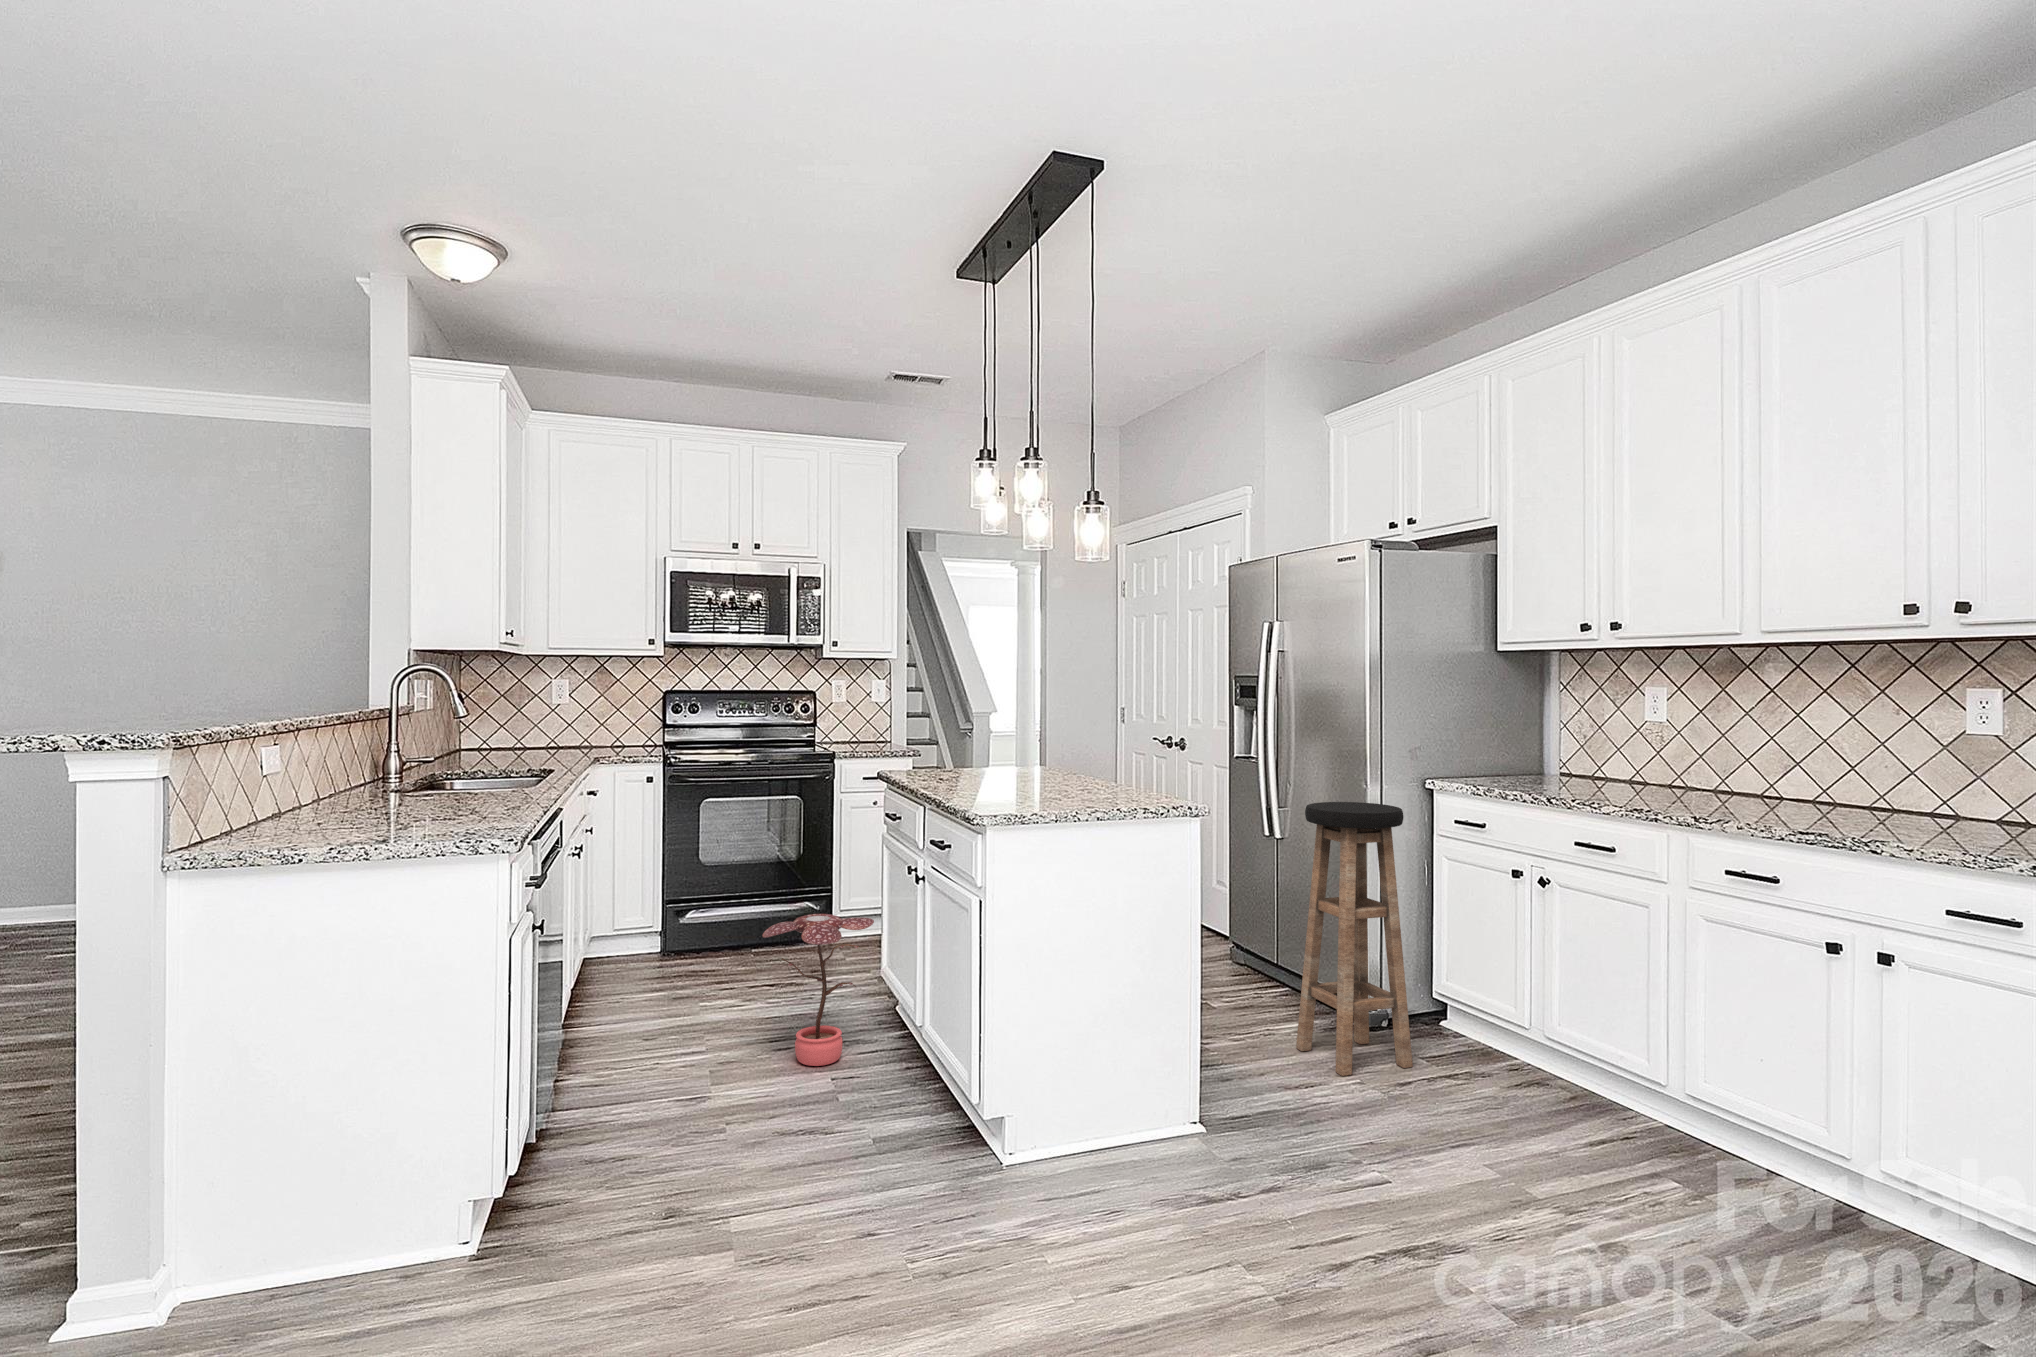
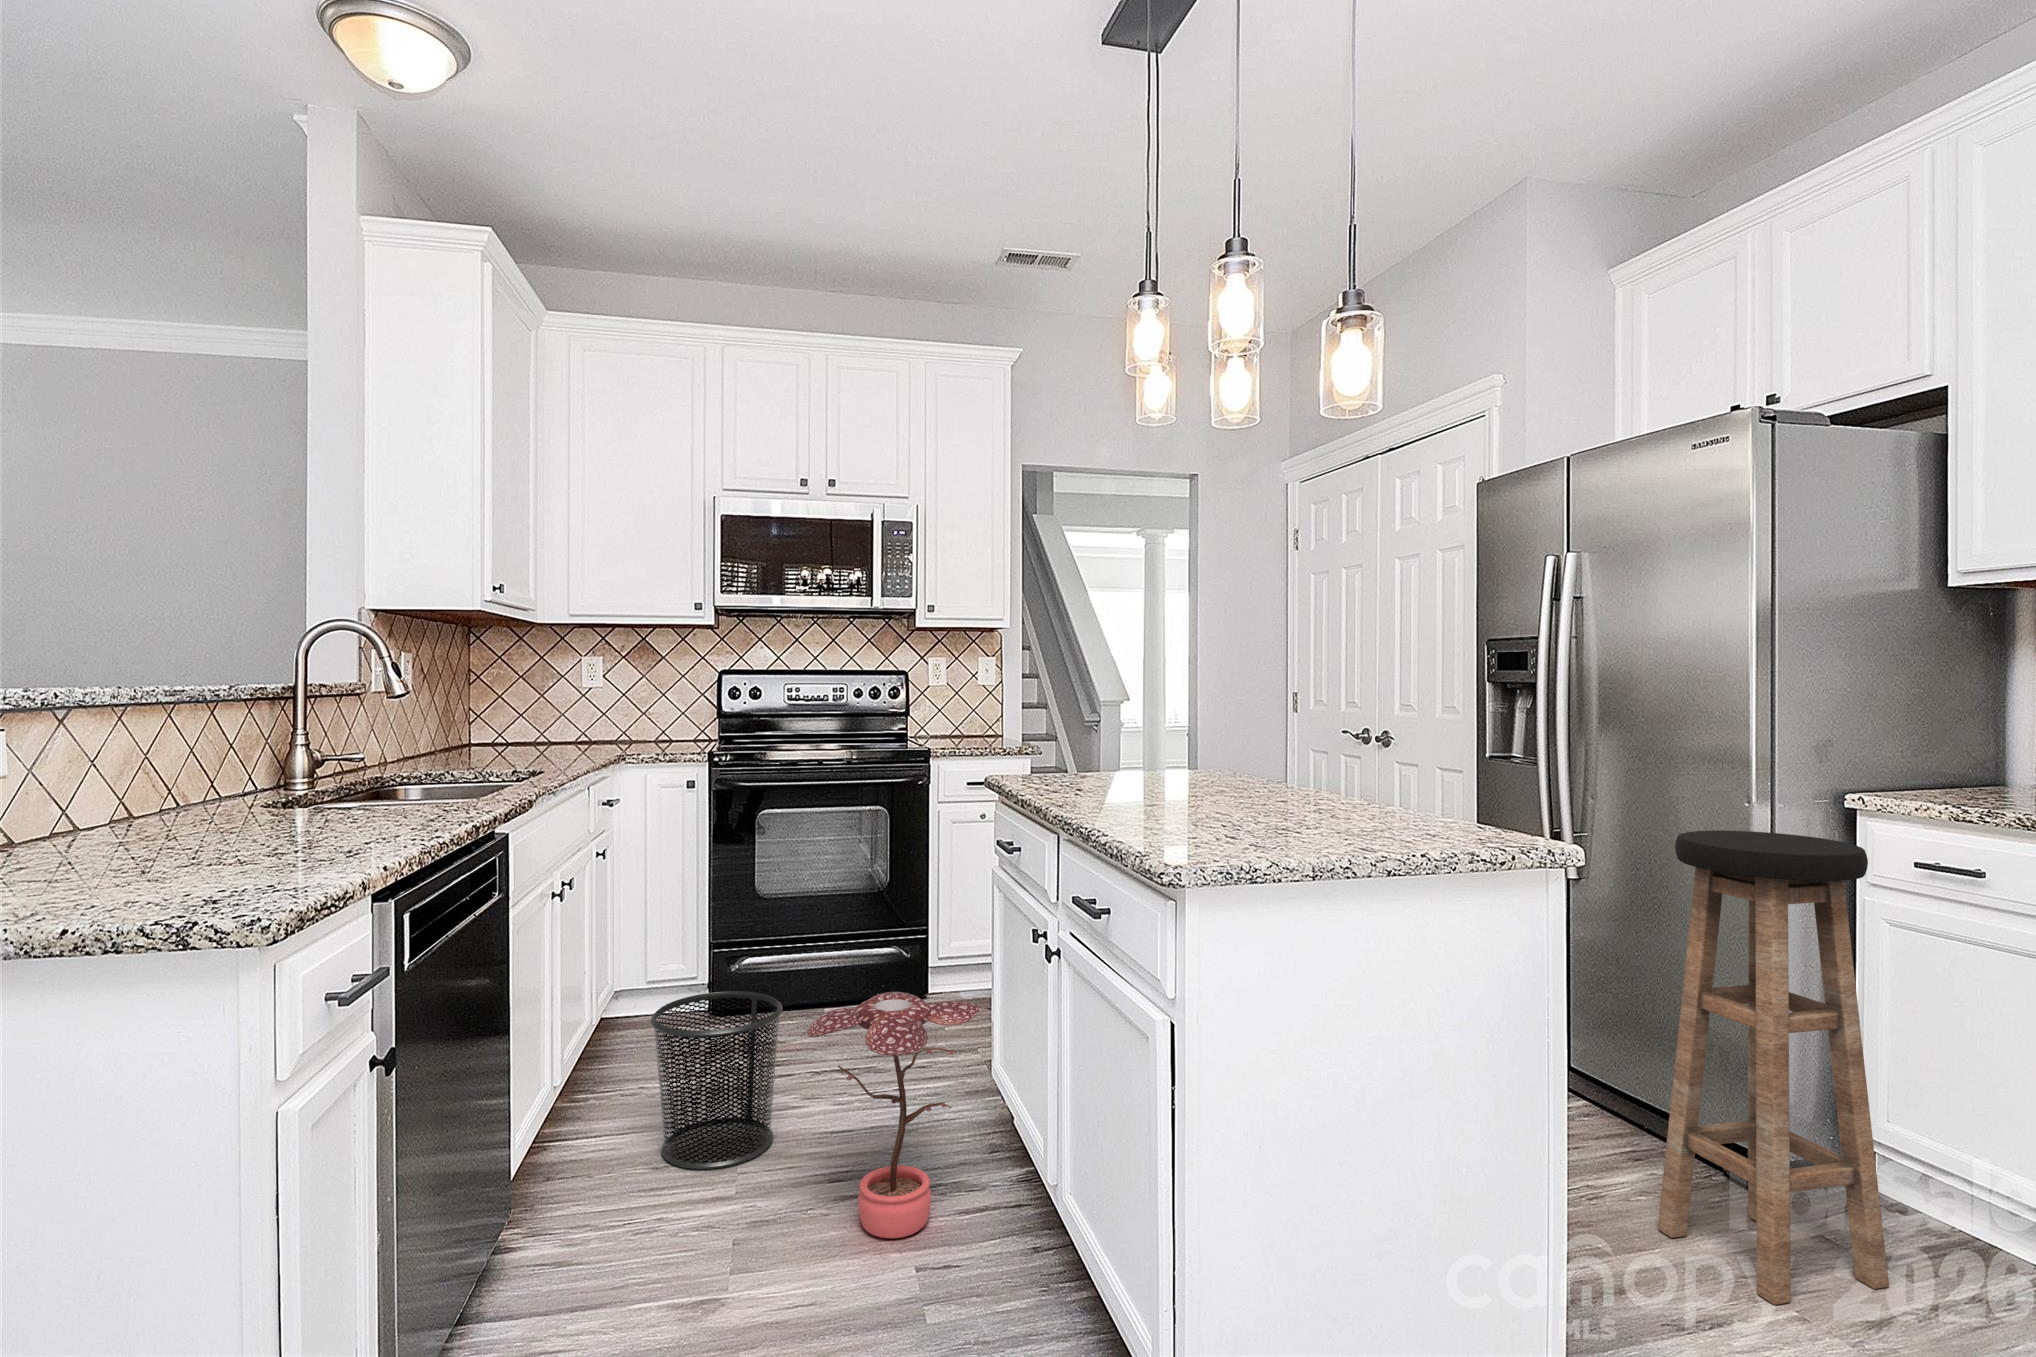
waste bin: none [645,924,736,1039] -> present [651,991,783,1170]

